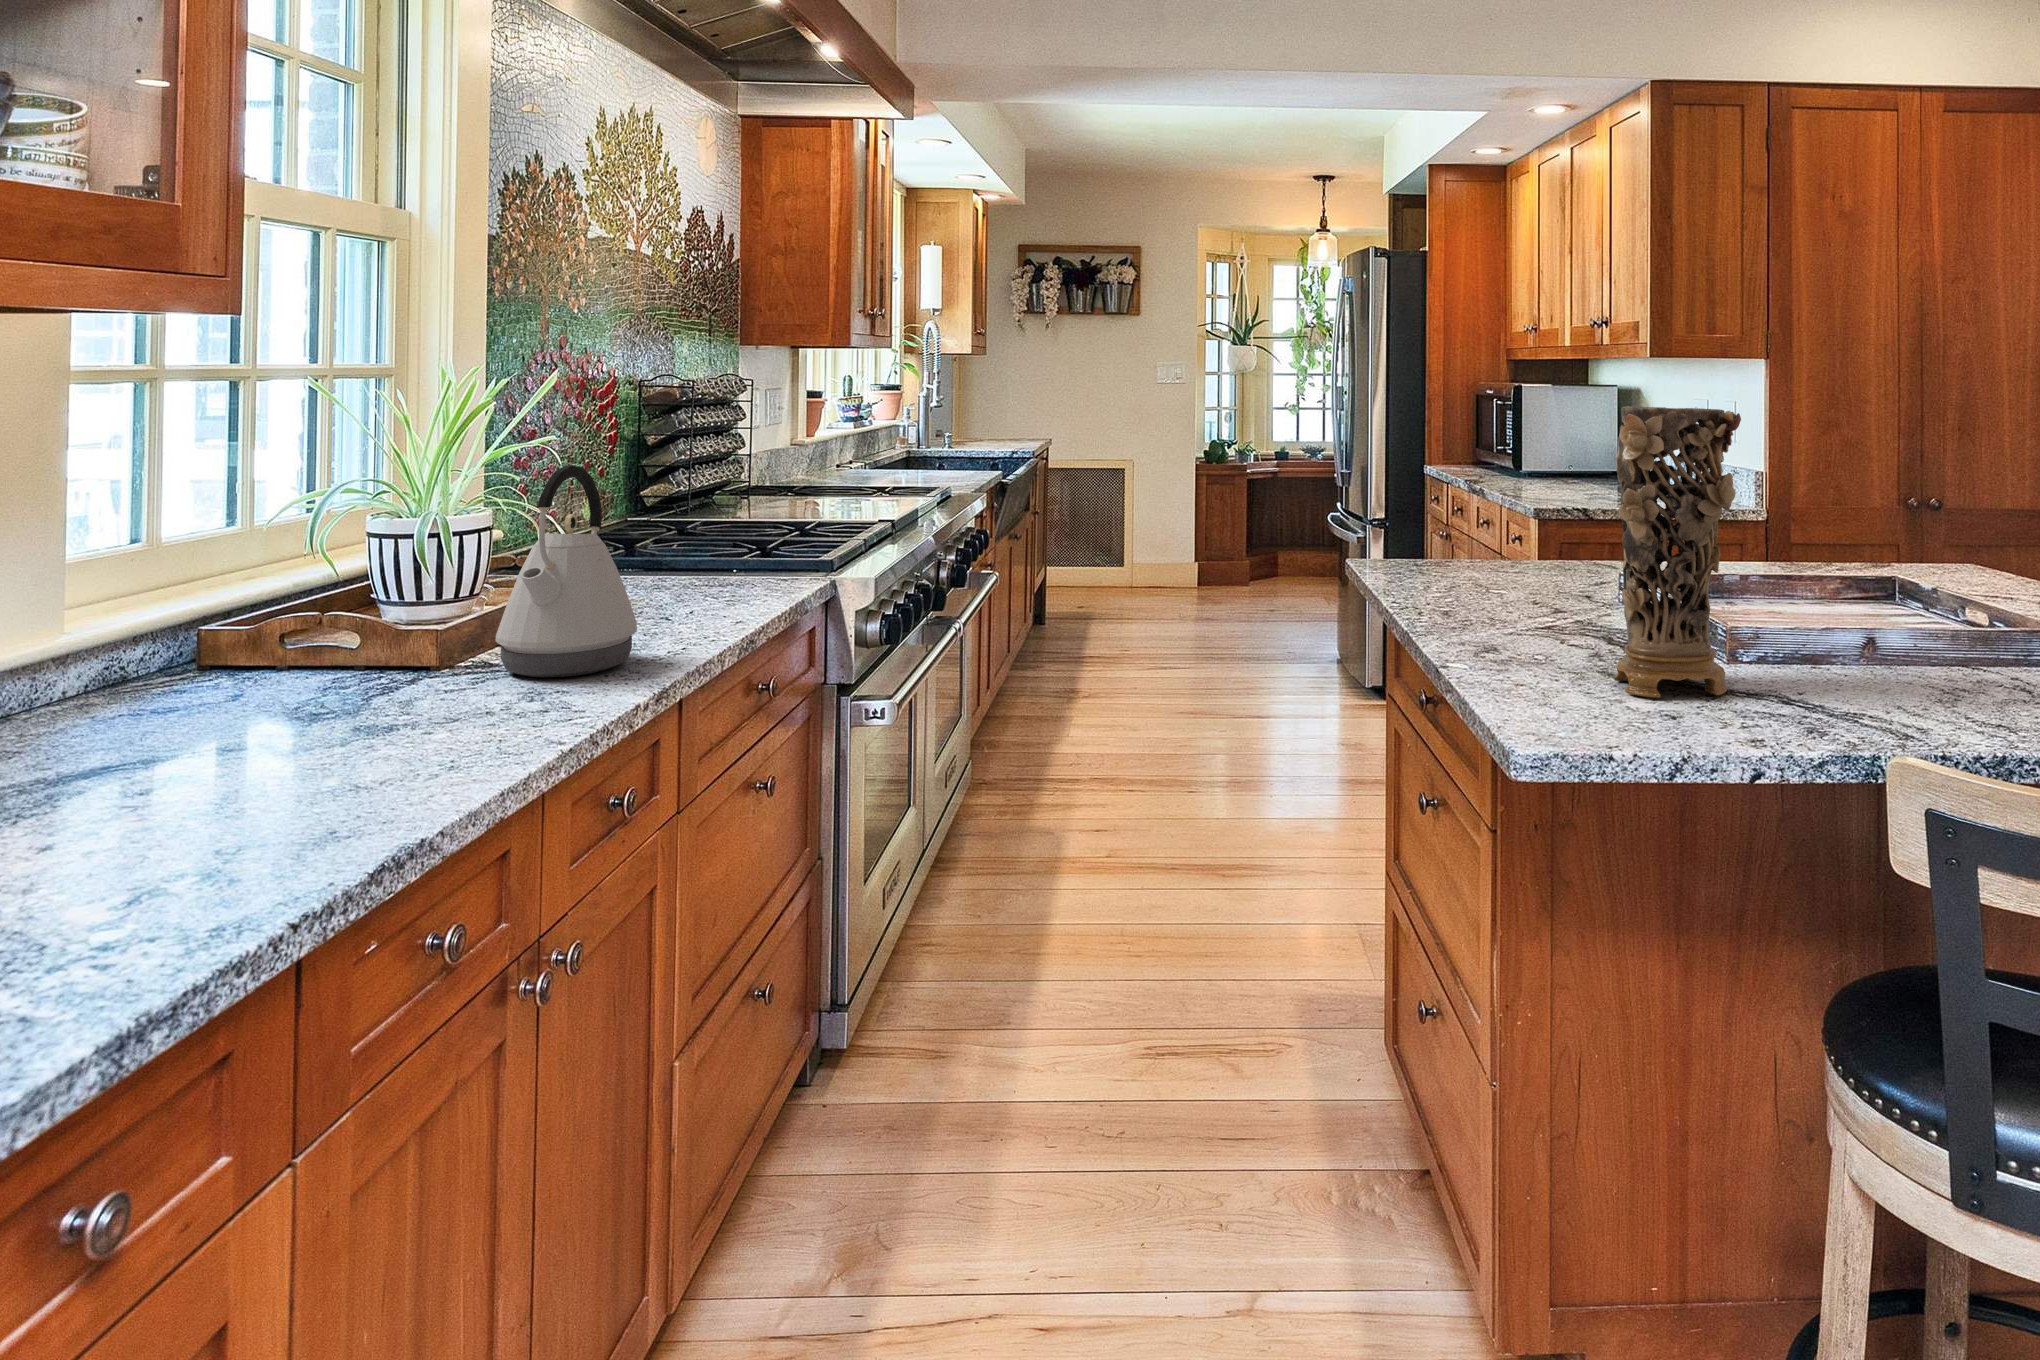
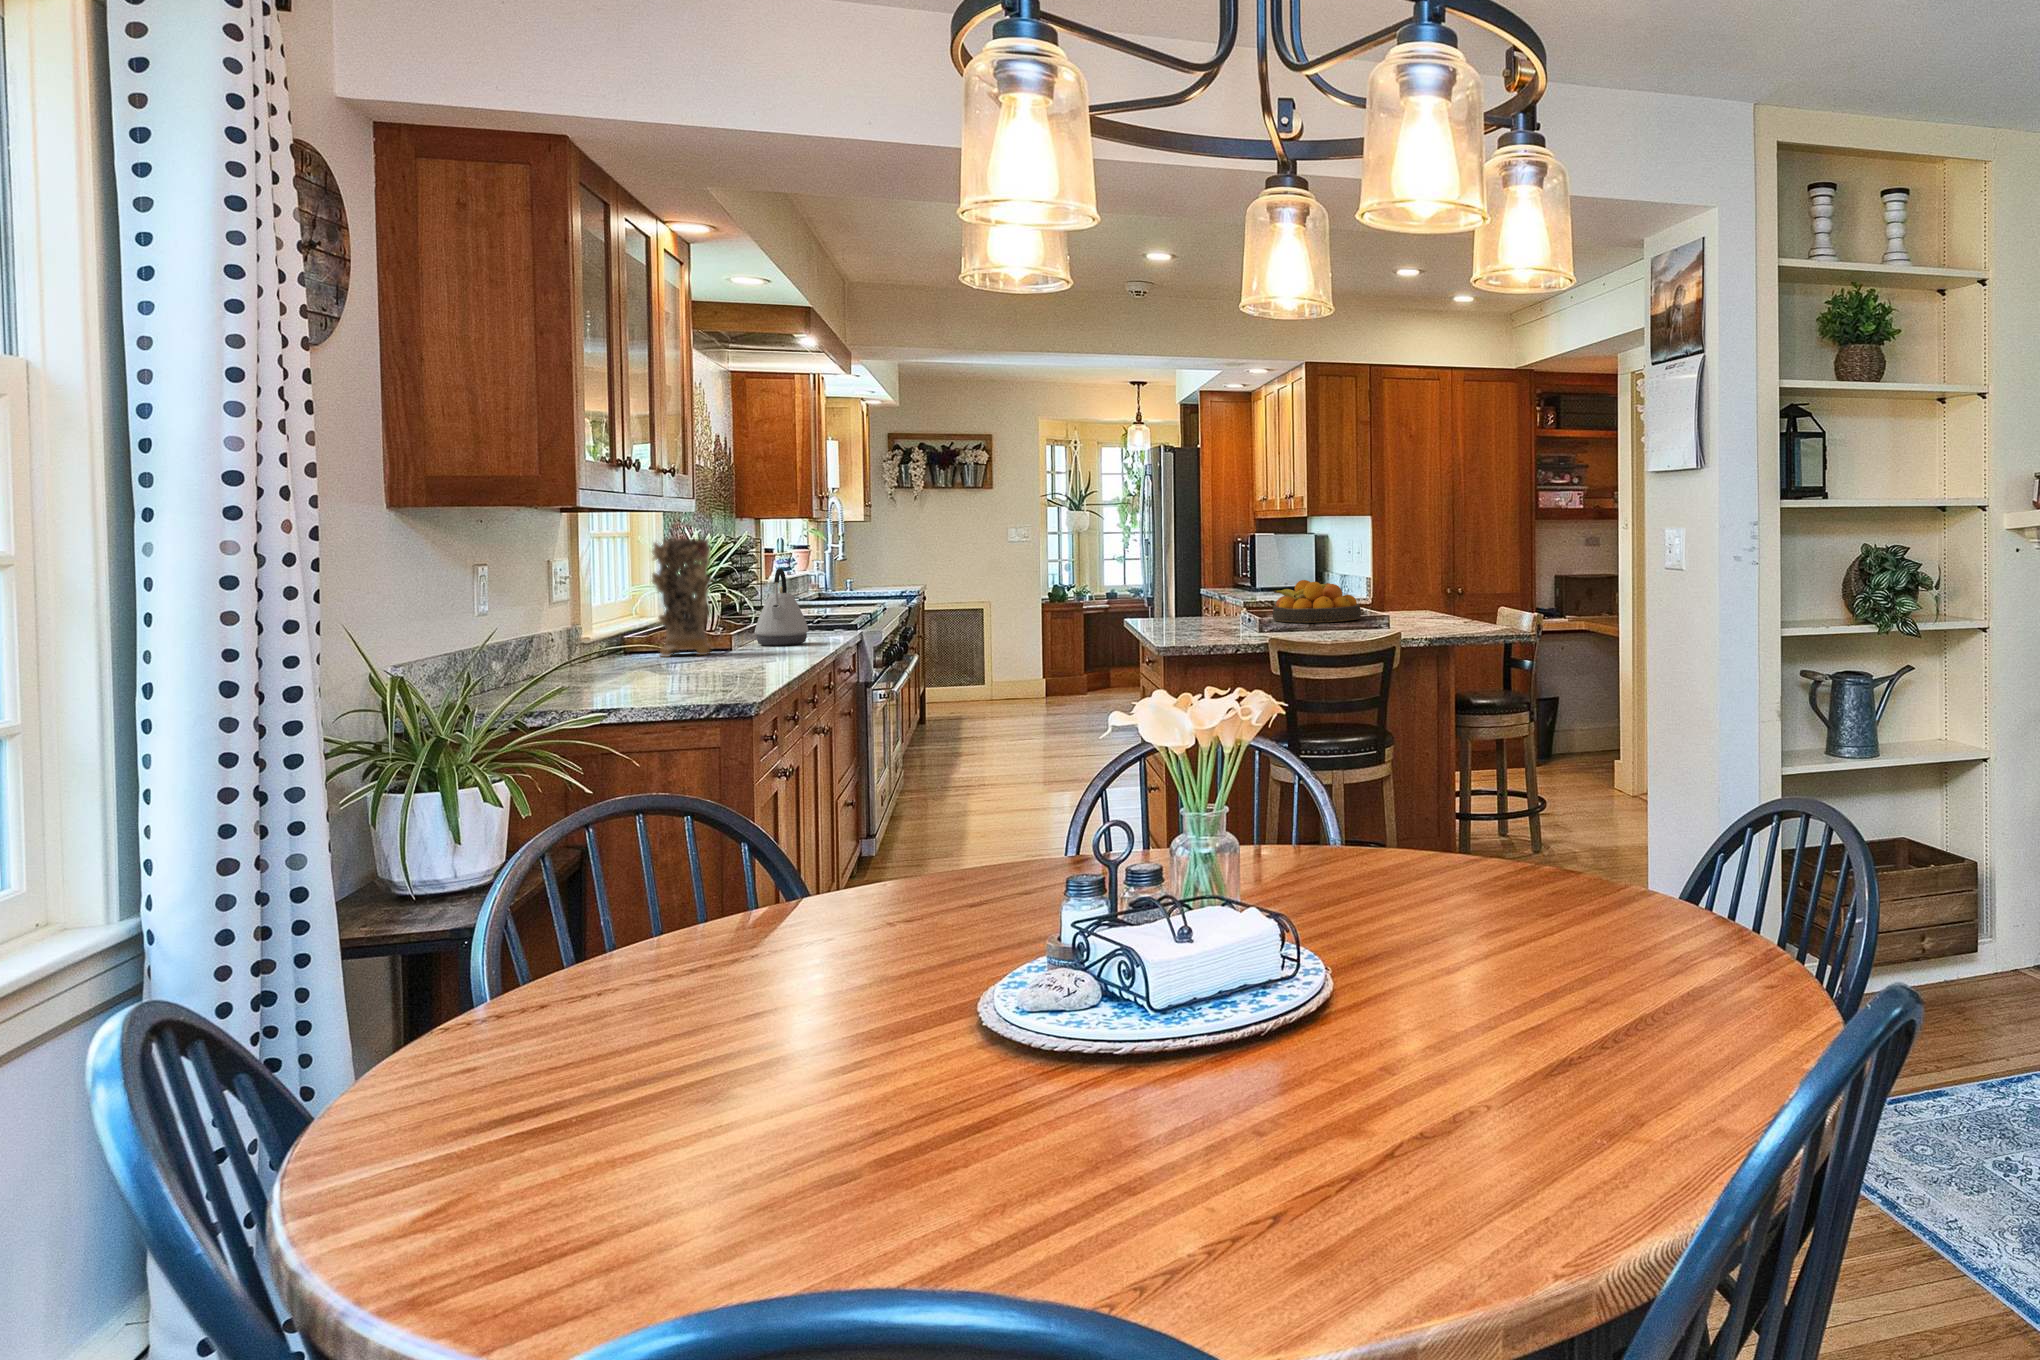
decorative vase: present [1614,406,1741,698] -> present [652,539,713,657]
fruit bowl: none [1737,506,1977,627] -> present [1273,580,1361,623]

